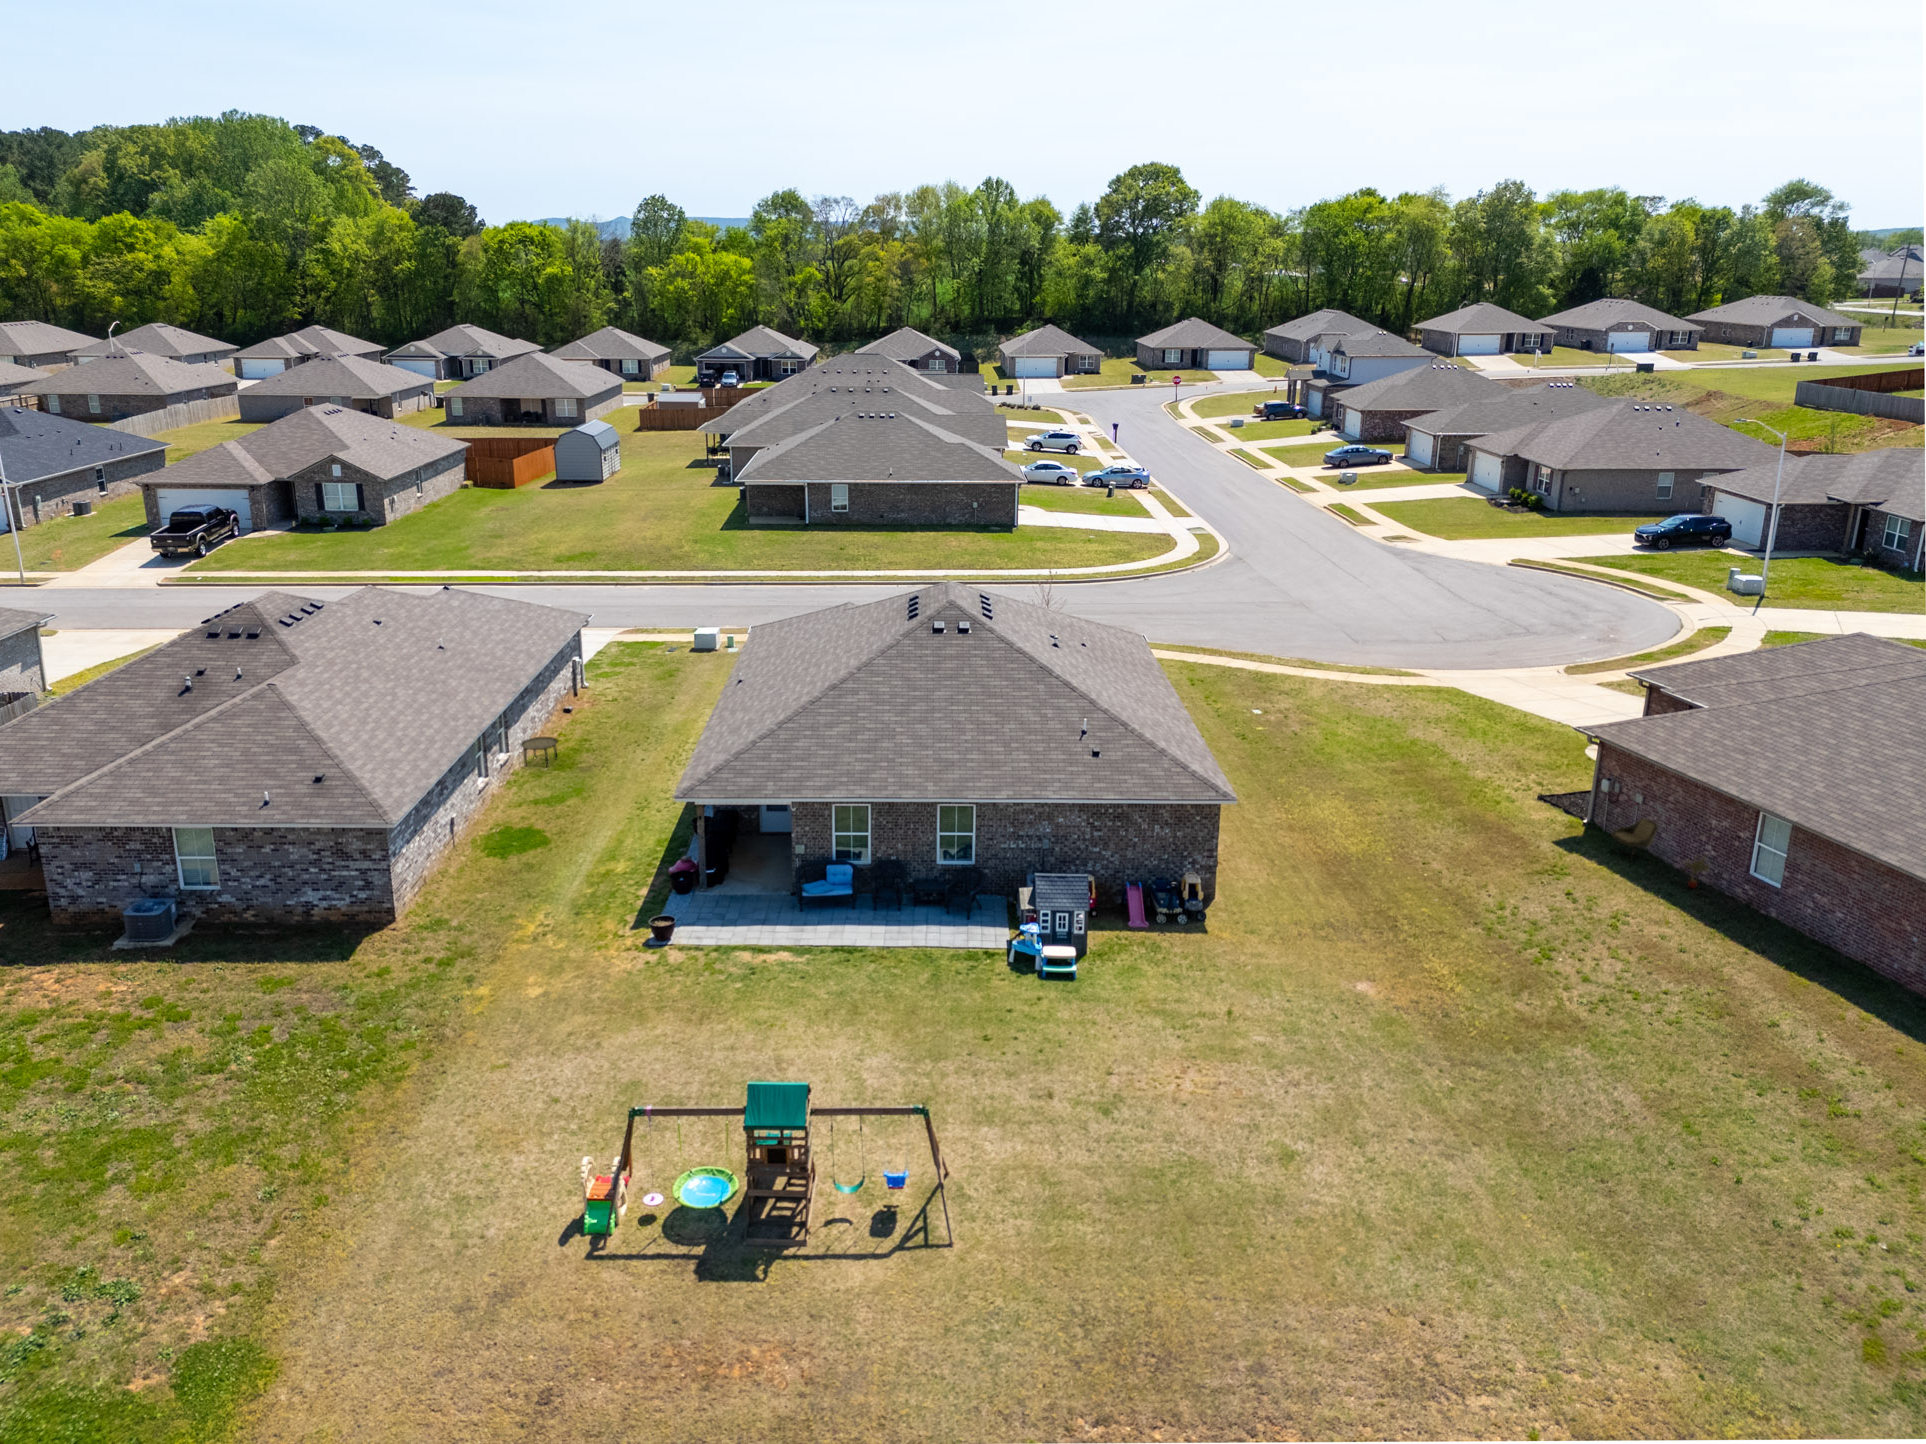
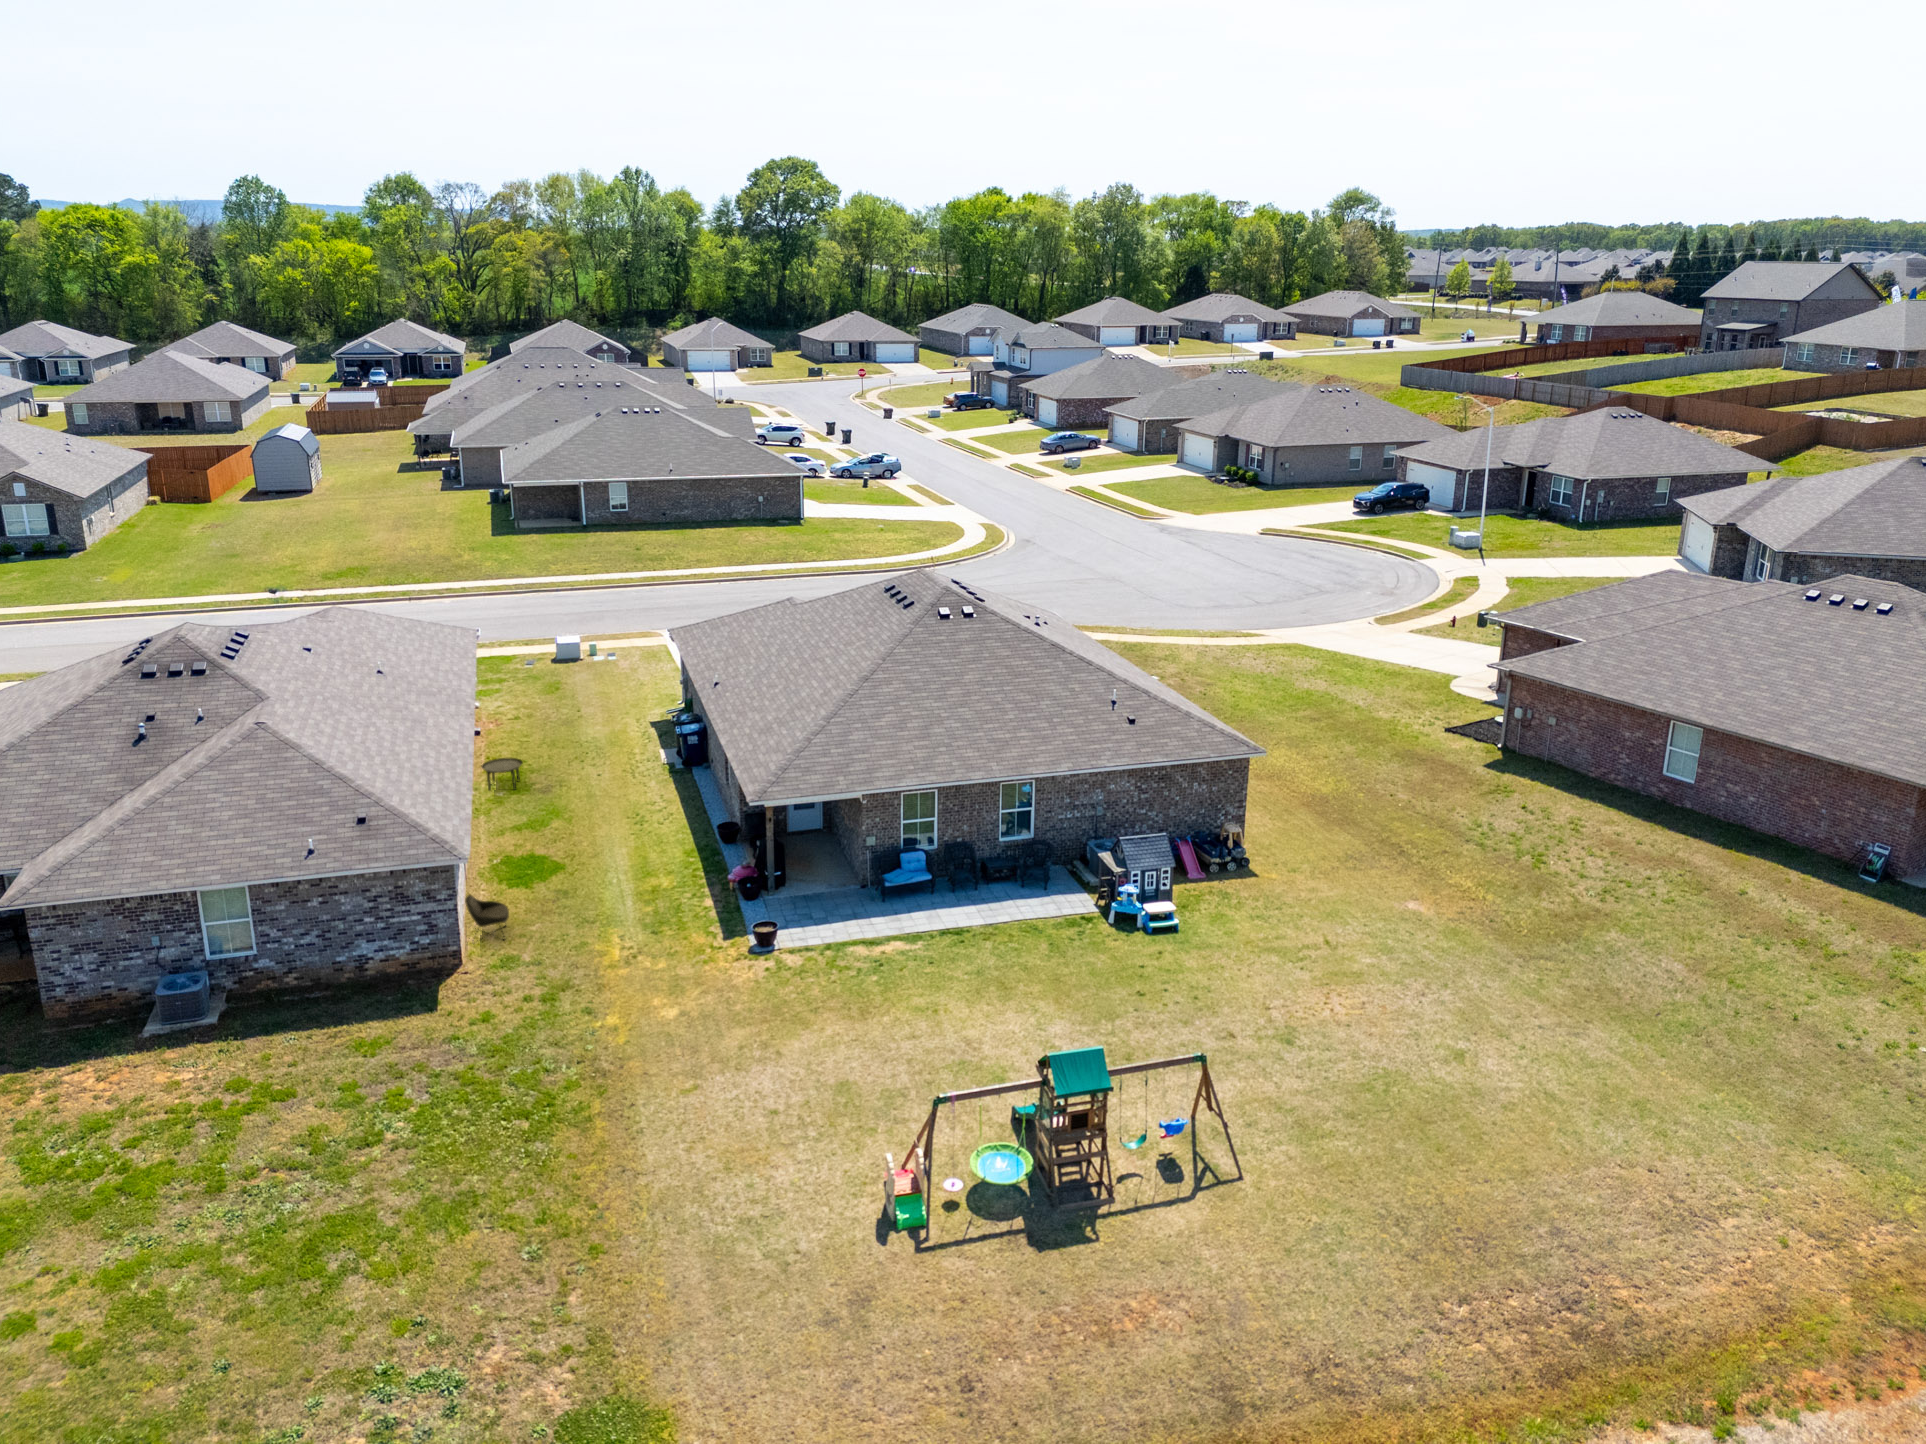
lounge chair: present [1612,818,1658,856] -> present [465,895,509,939]
potted tree: present [1685,854,1710,888] -> none [1609,763,1634,793]

